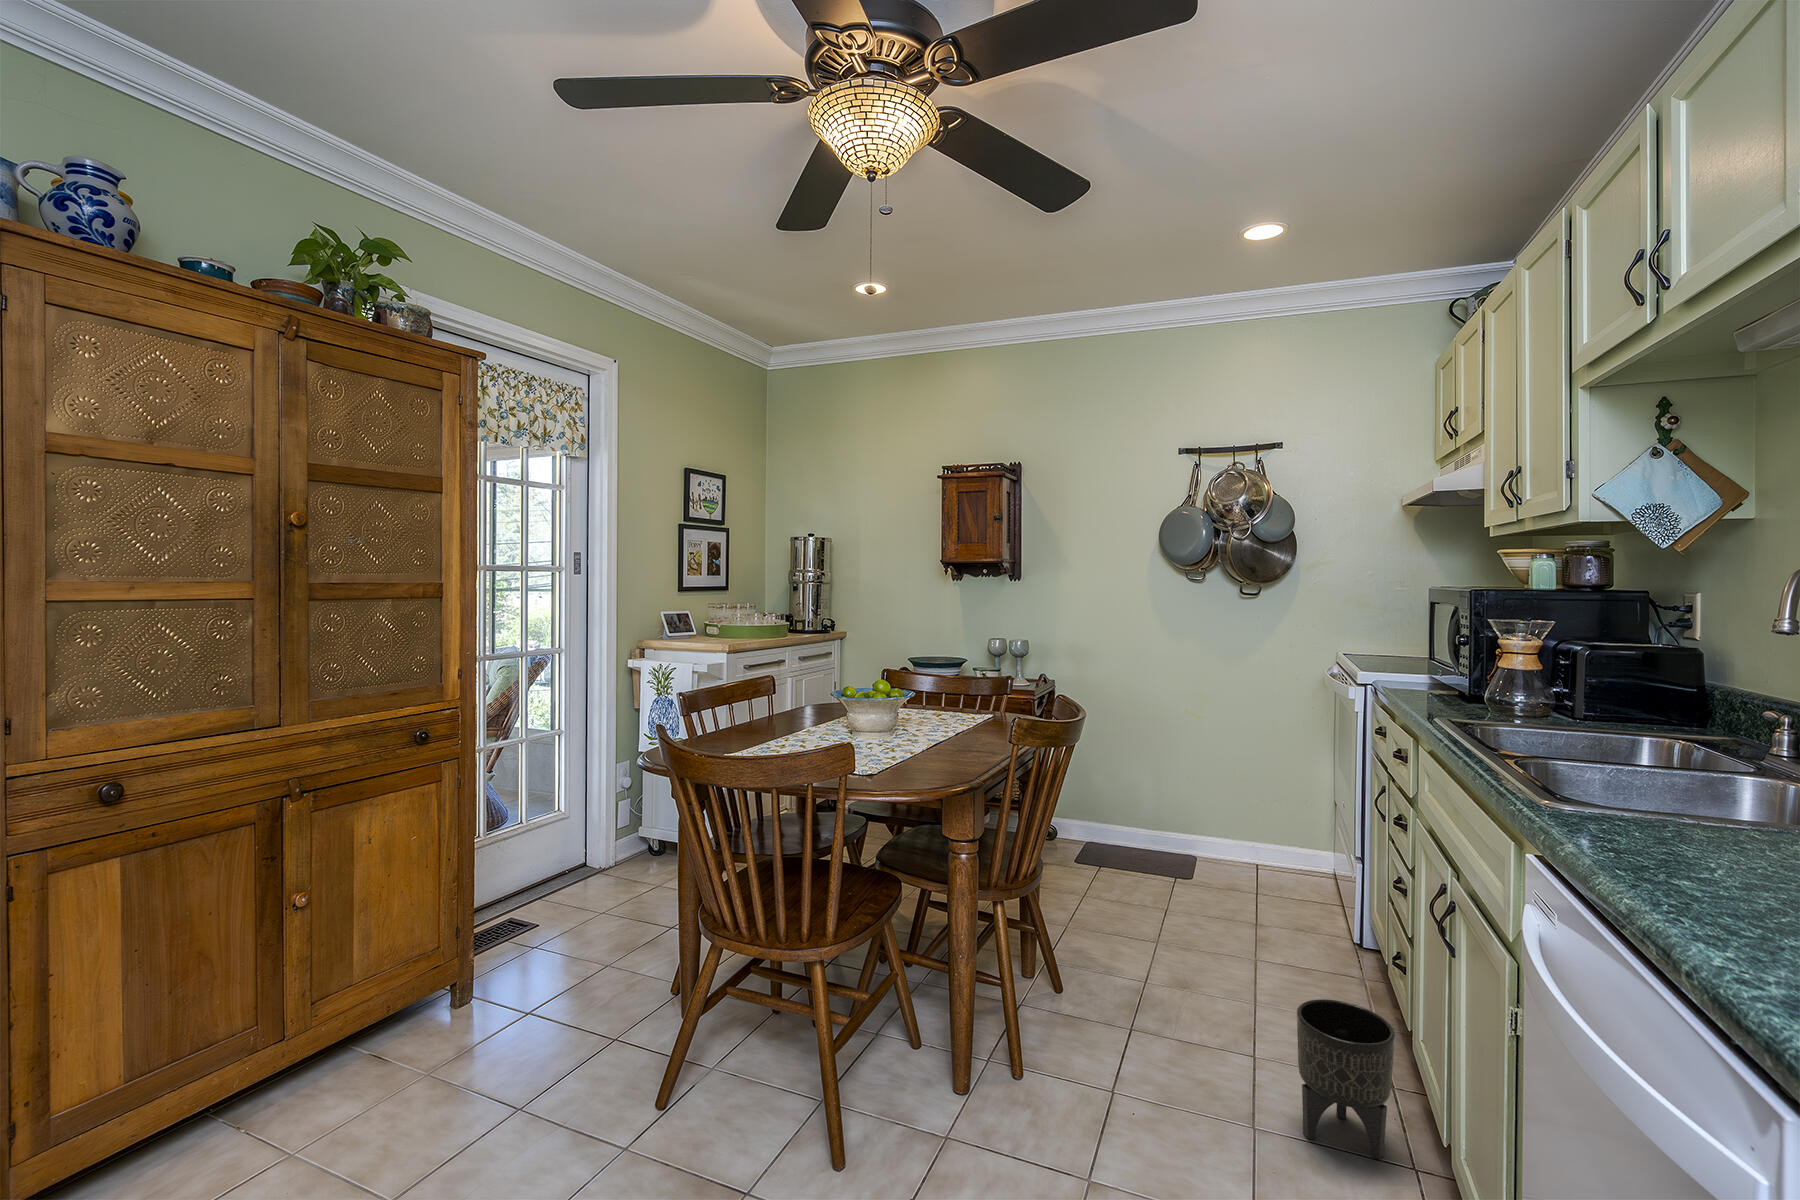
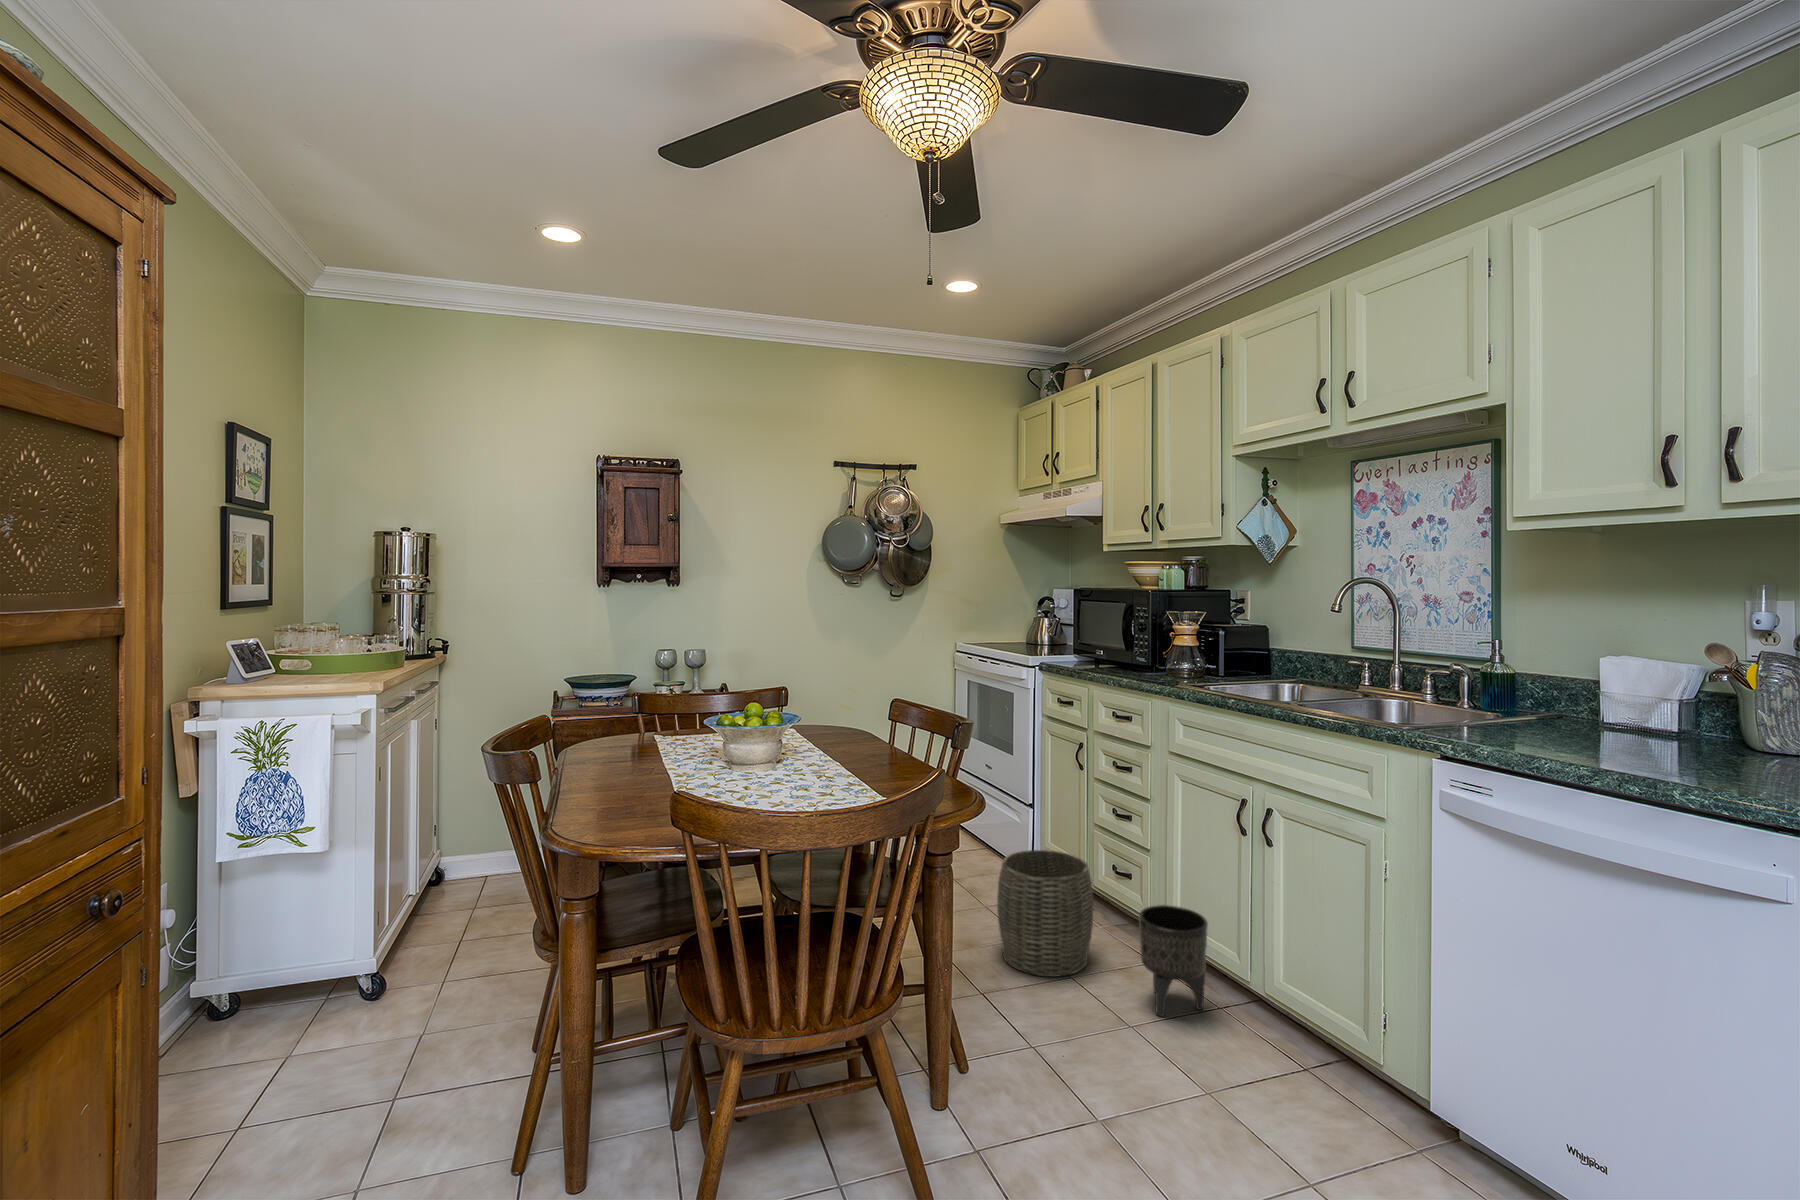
woven basket: none [1186,896,1310,1055] -> present [997,850,1093,977]

